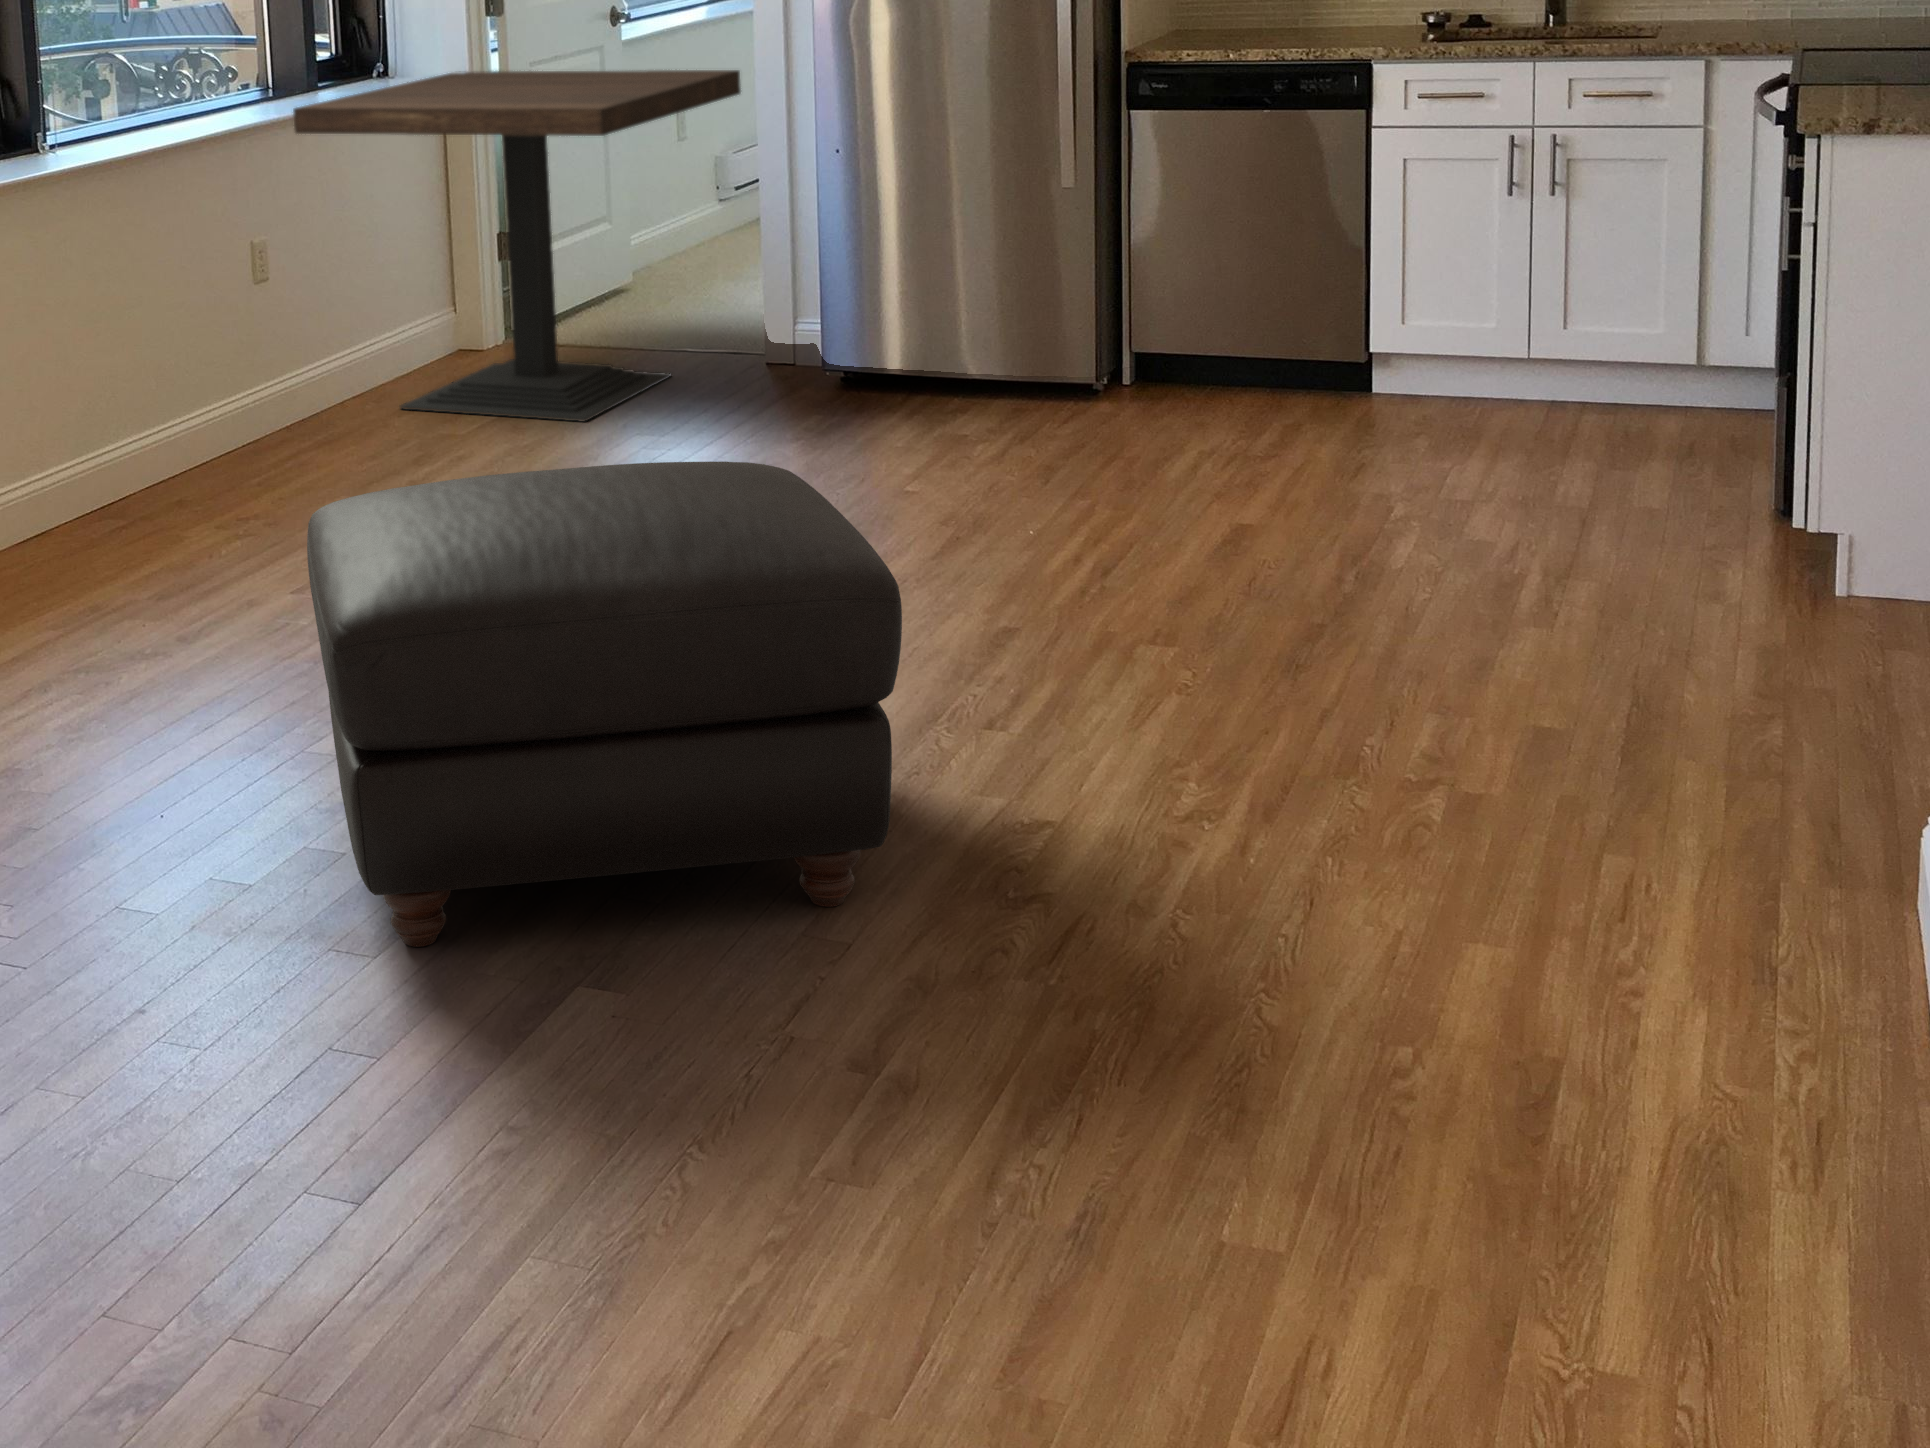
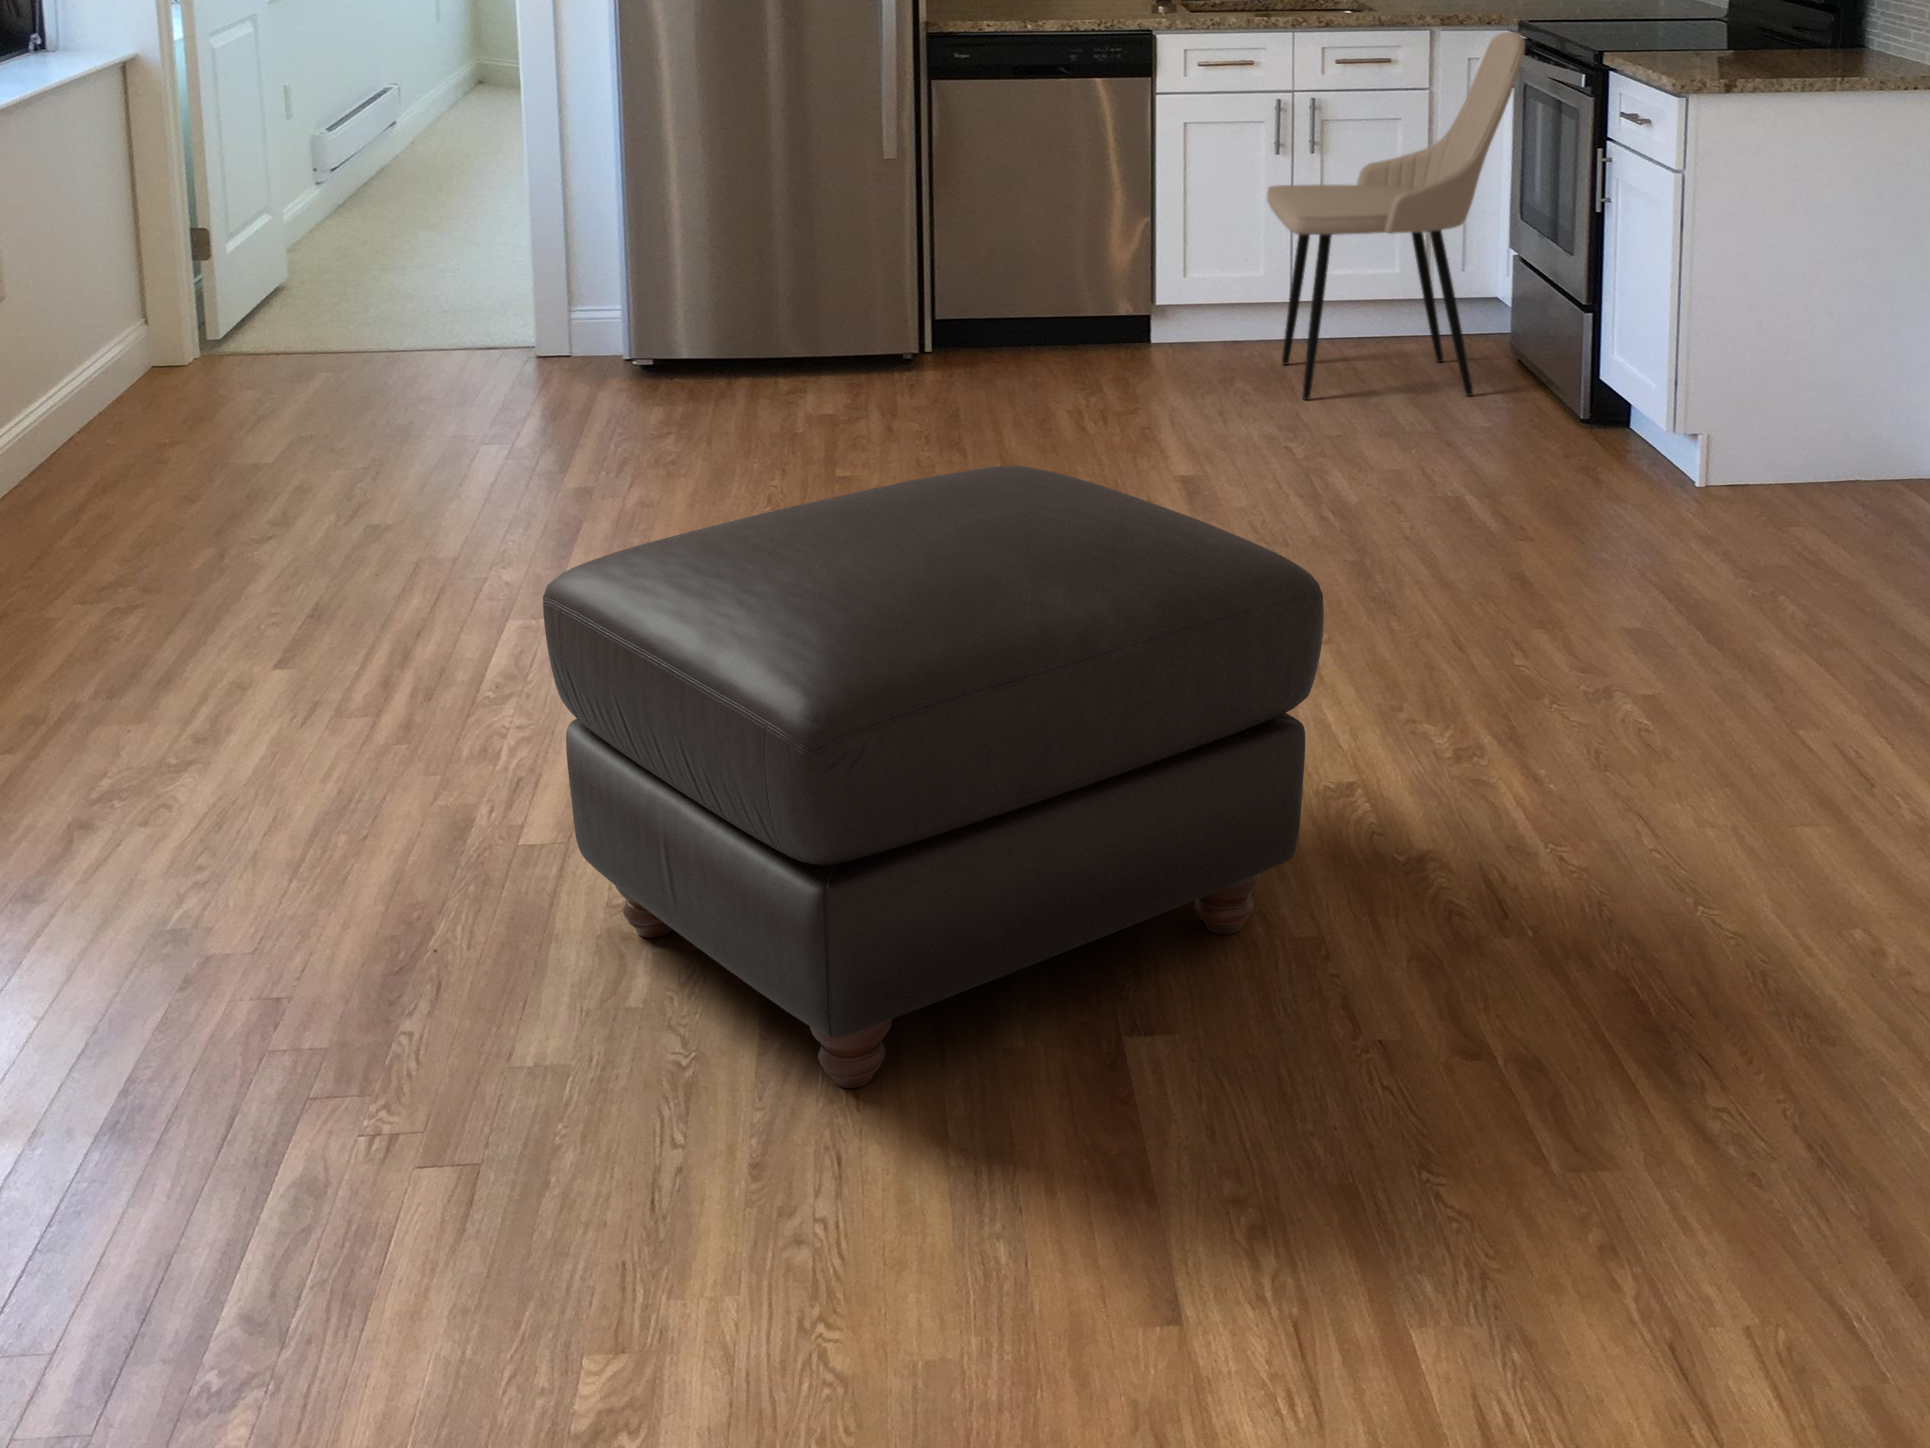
dining chair: none [1462,64,1779,480] -> present [1267,32,1525,400]
dining table: present [293,70,741,422] -> none [6,43,503,444]

